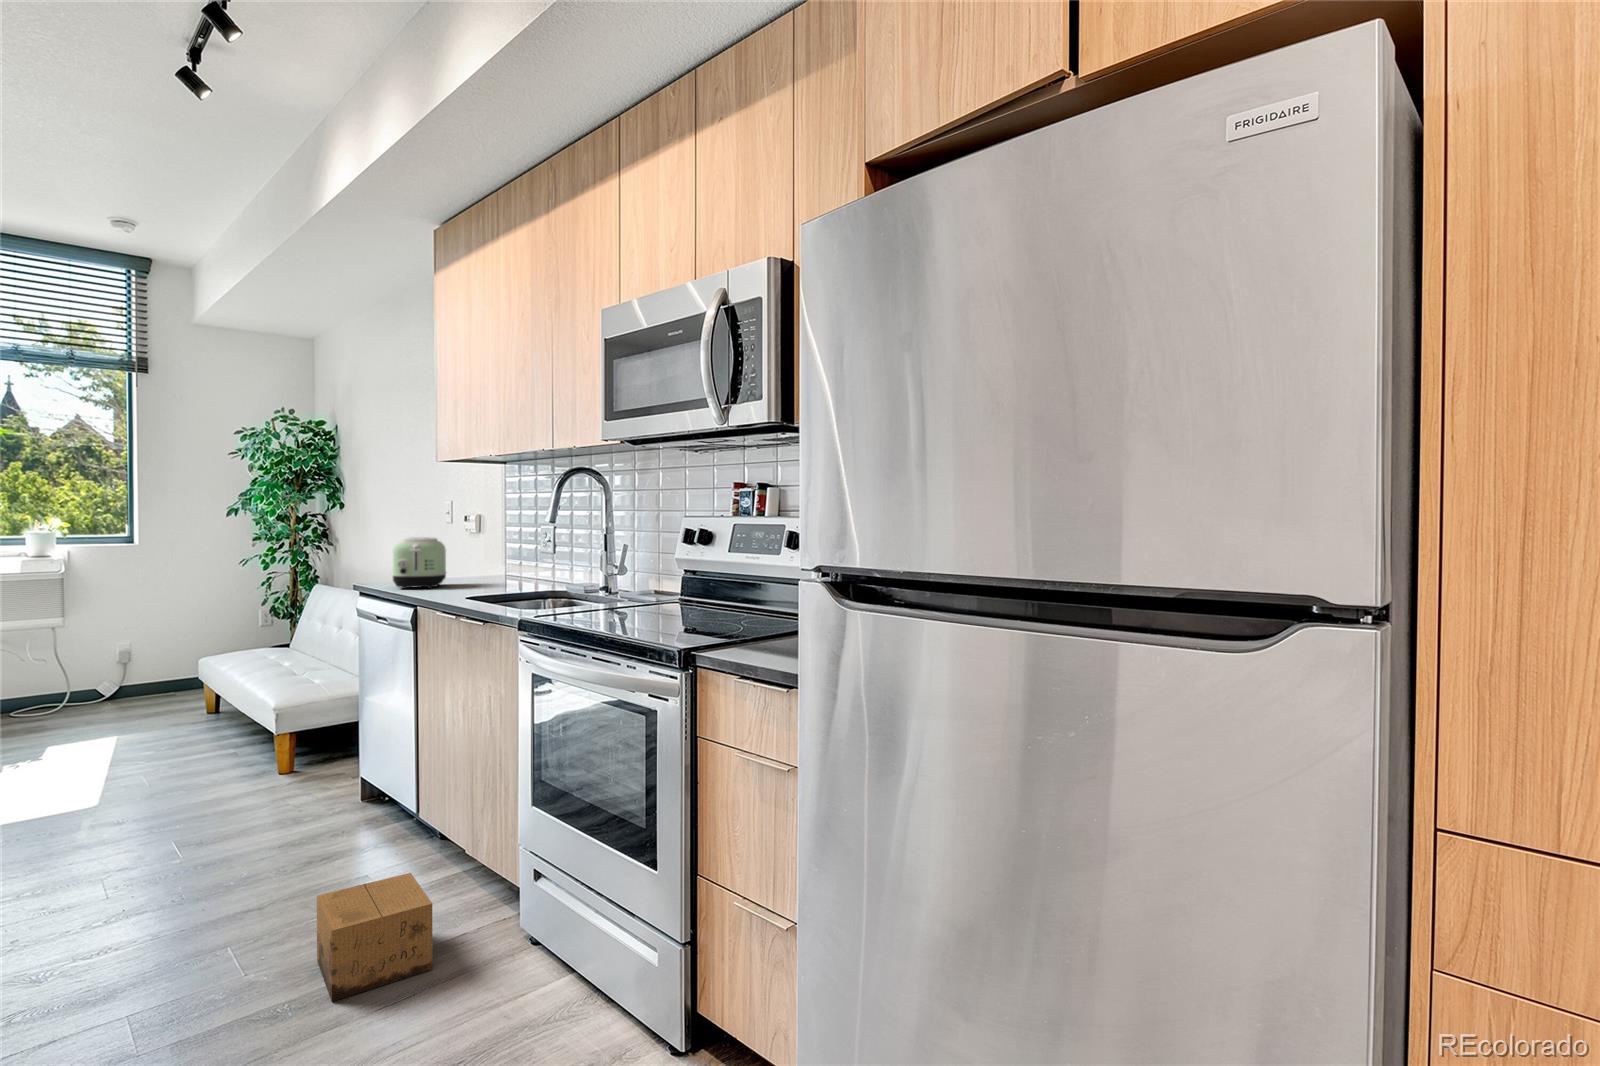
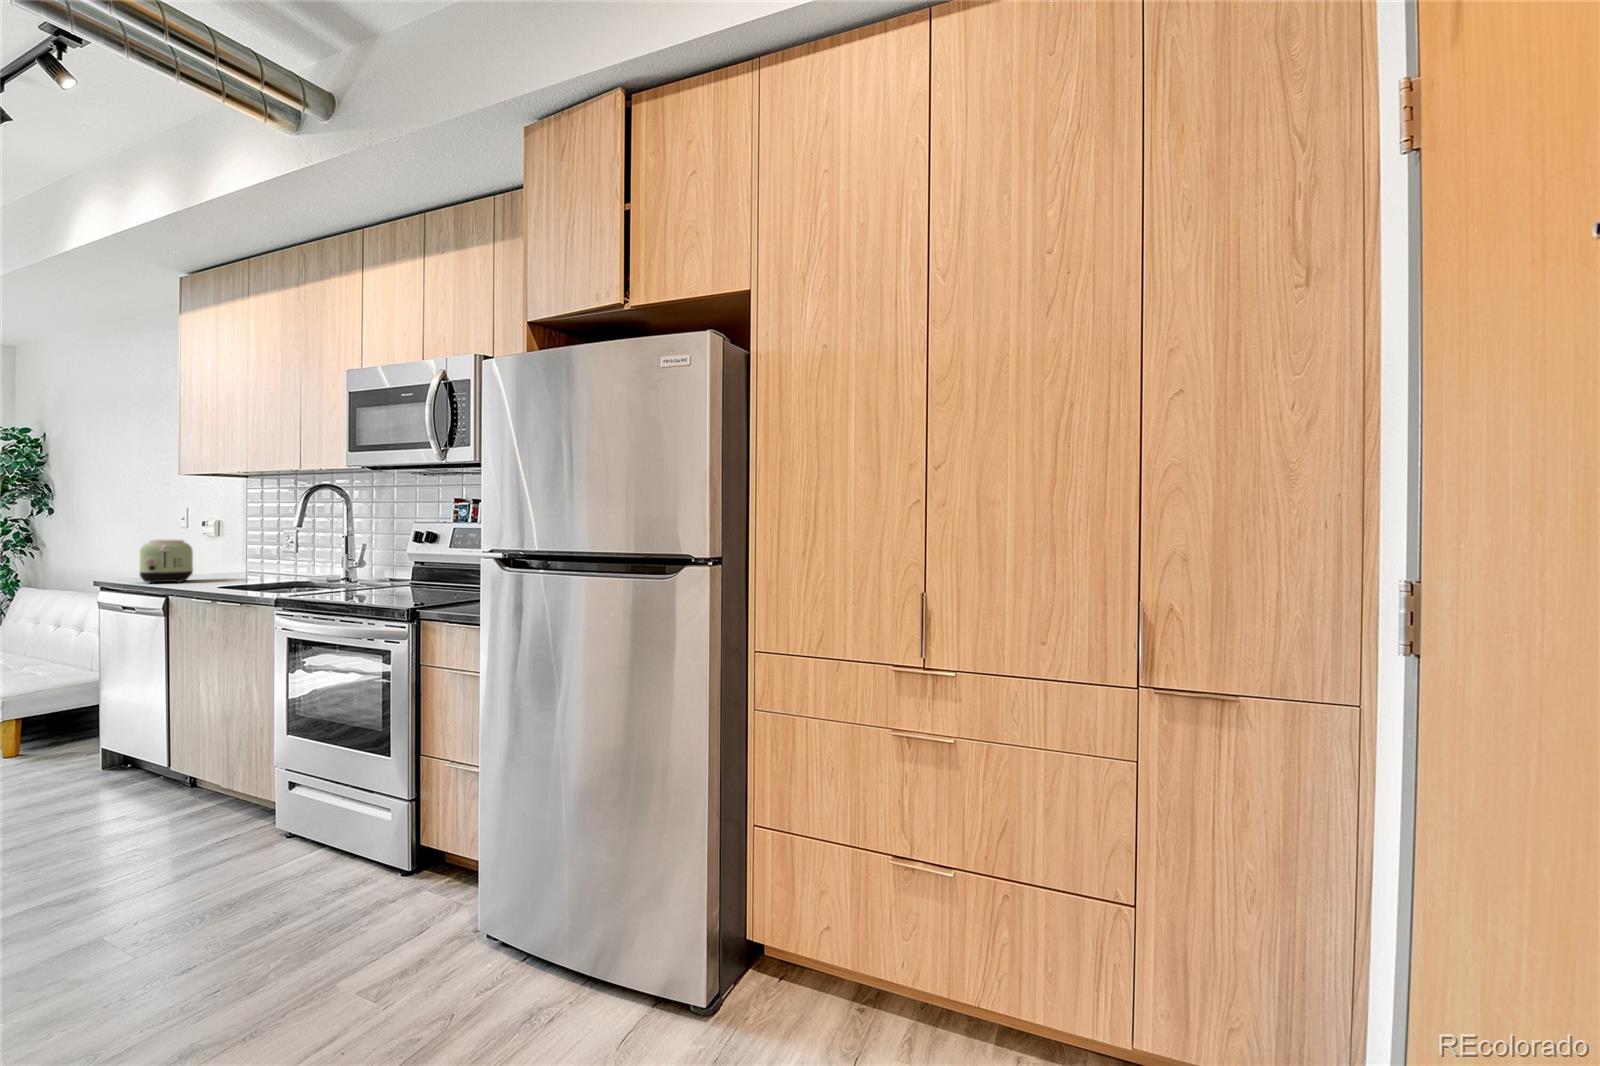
cardboard box: present [317,873,433,1001] -> none [94,797,203,886]

